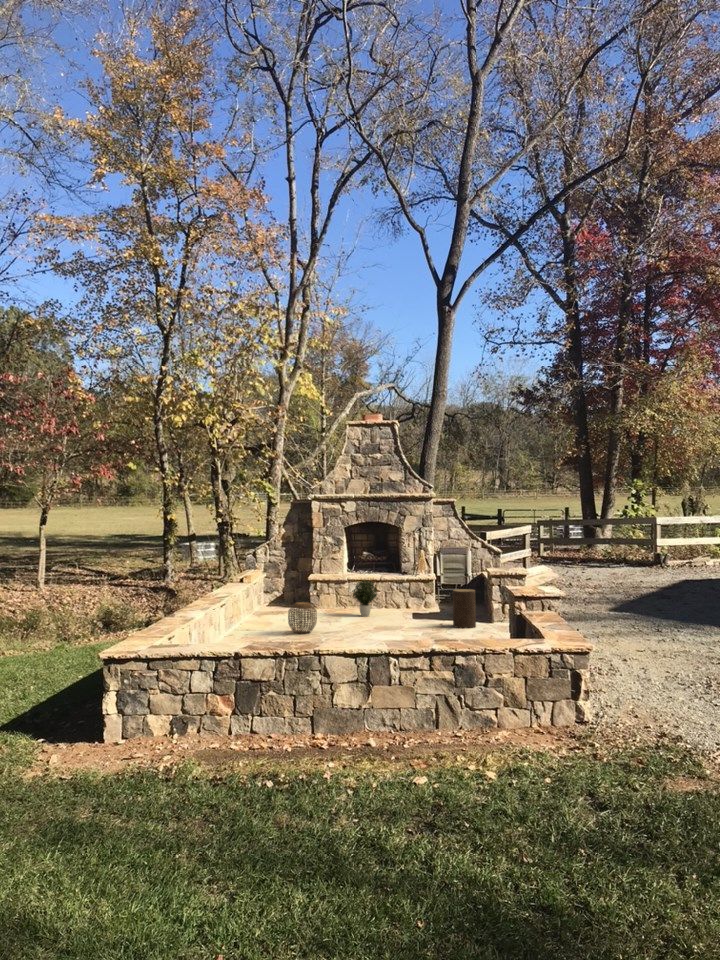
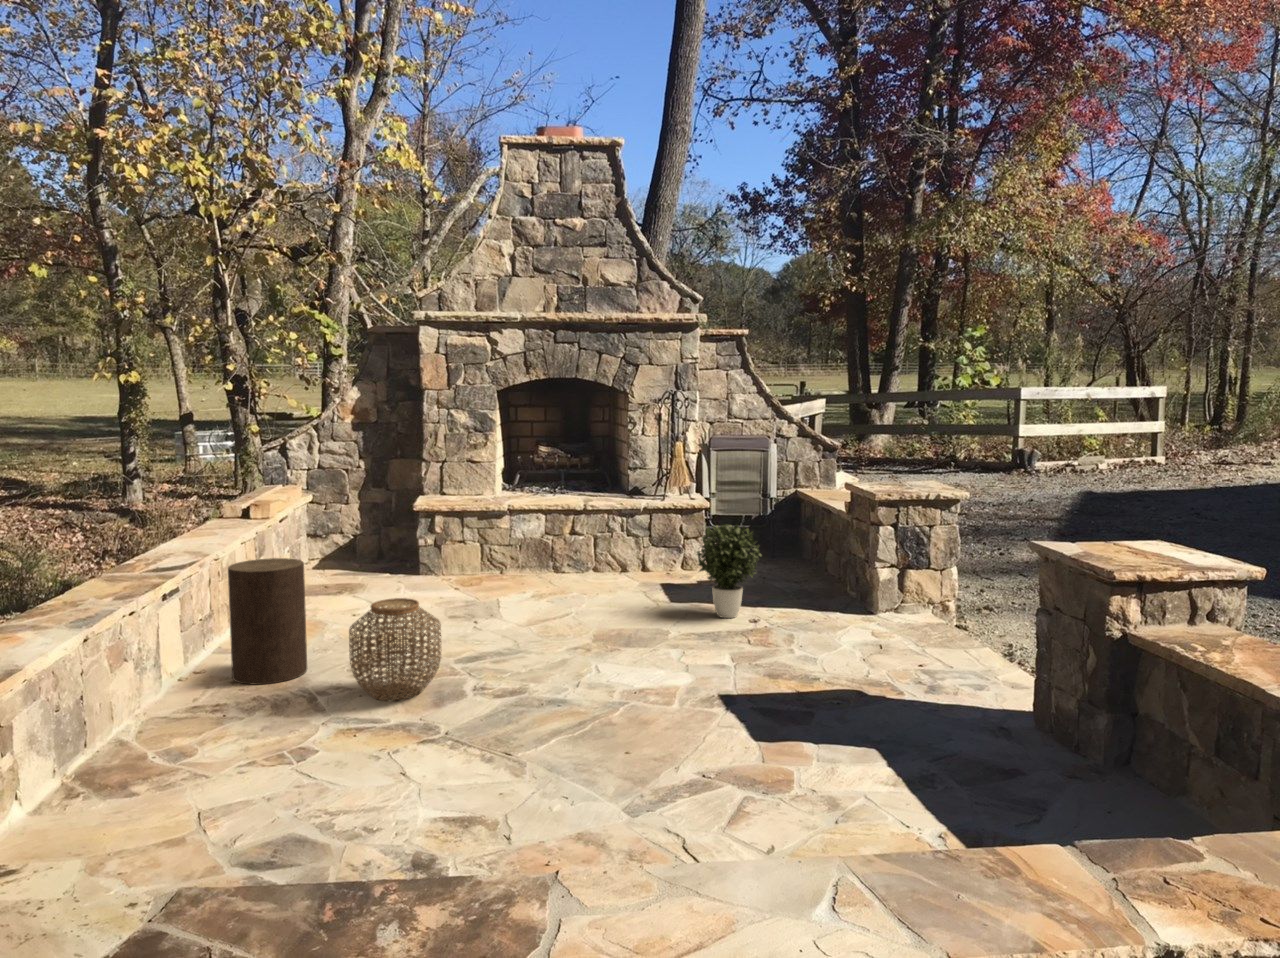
potted plant: present [352,581,377,617] -> present [697,524,761,618]
stool: present [453,589,476,628] -> present [228,558,307,685]

